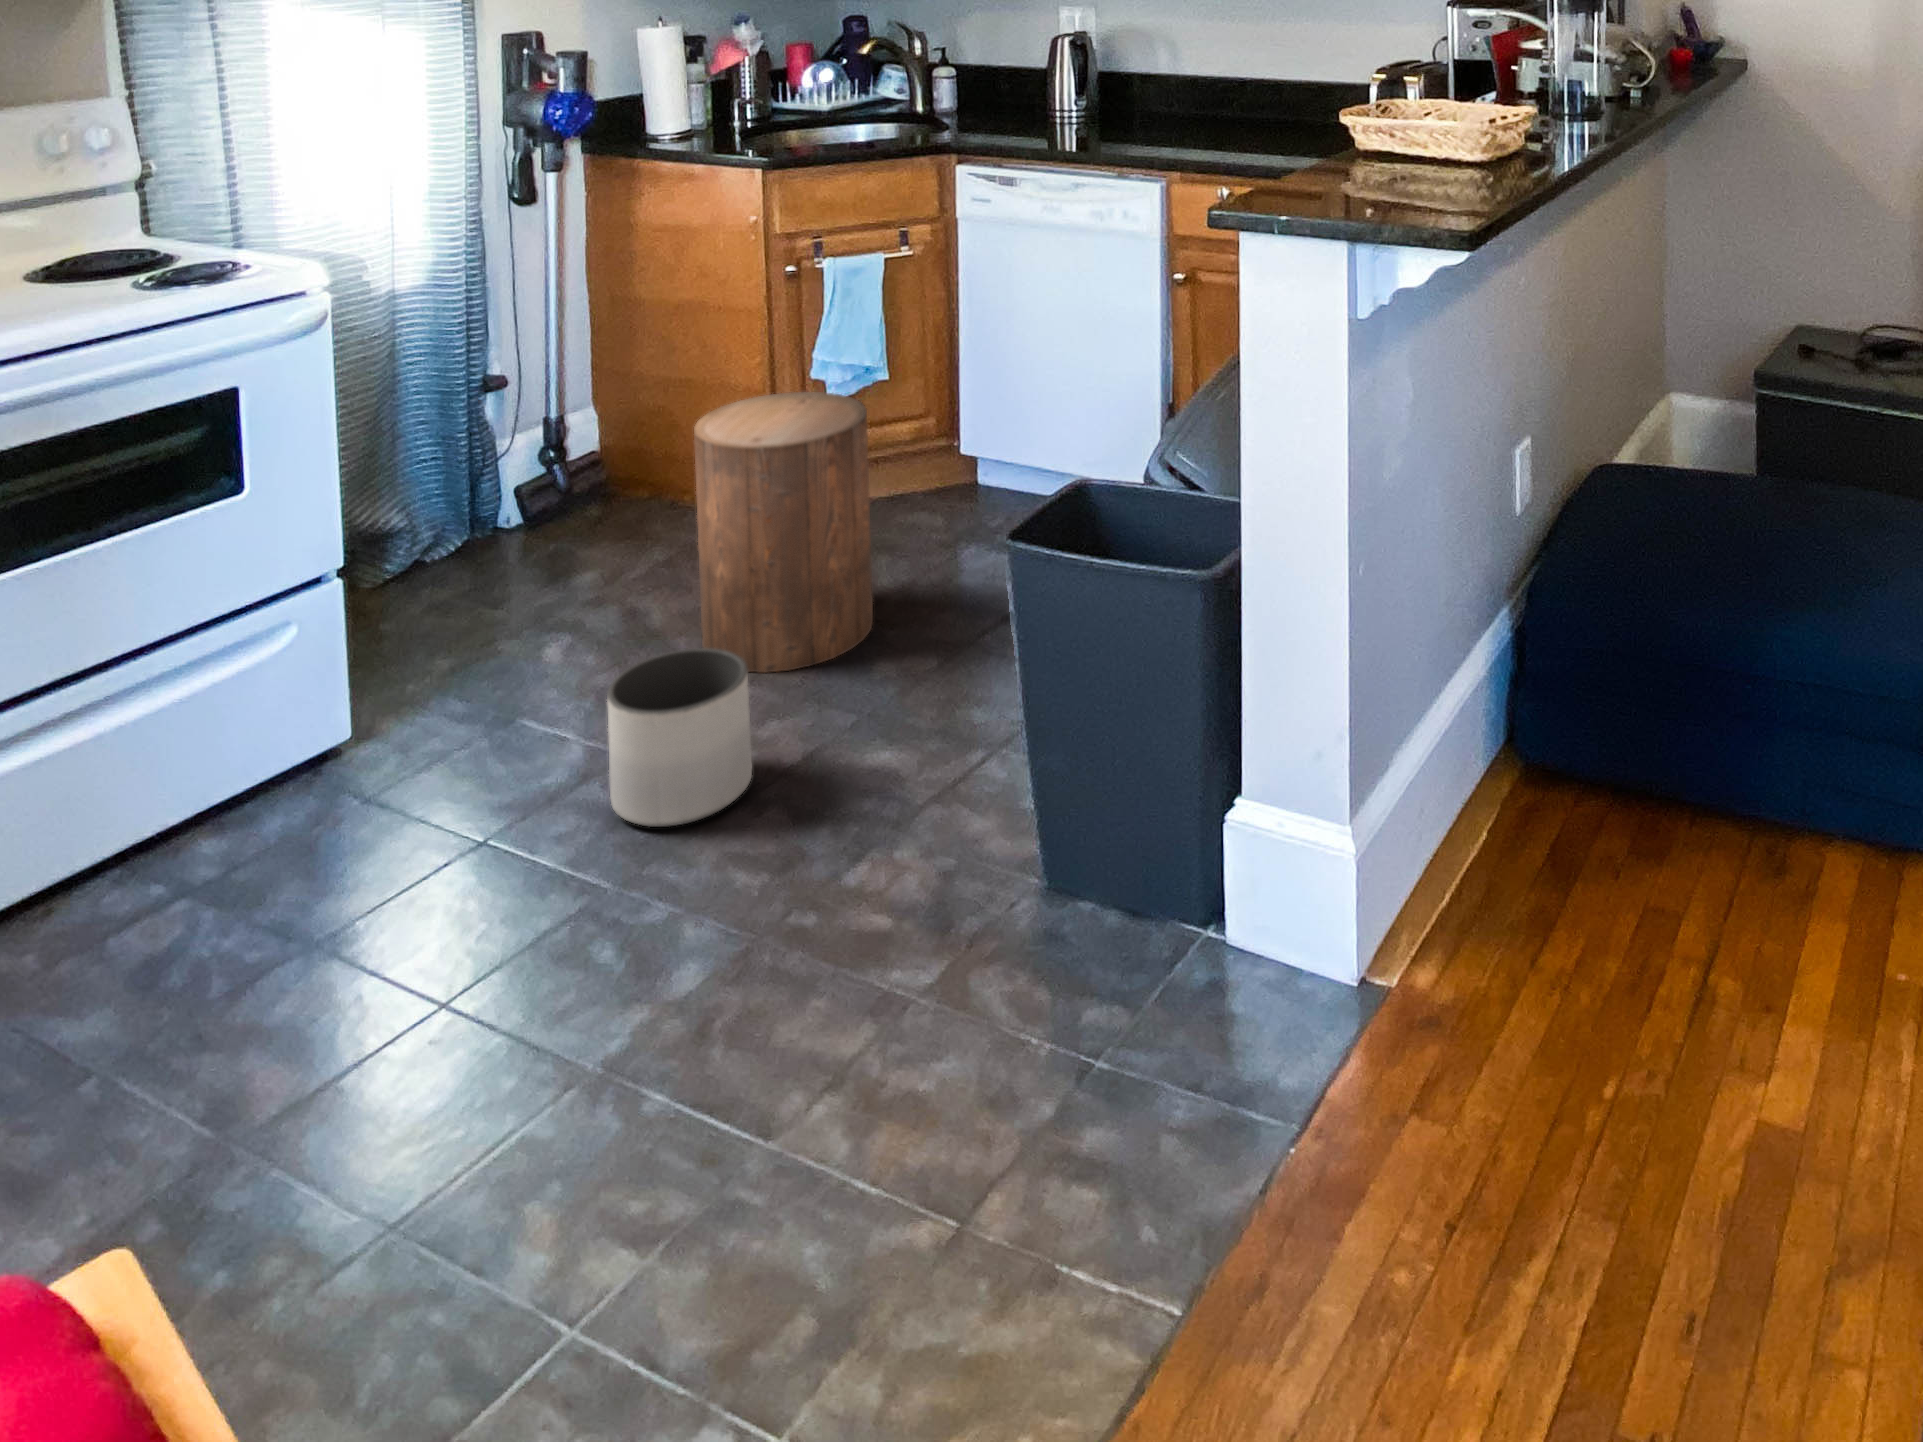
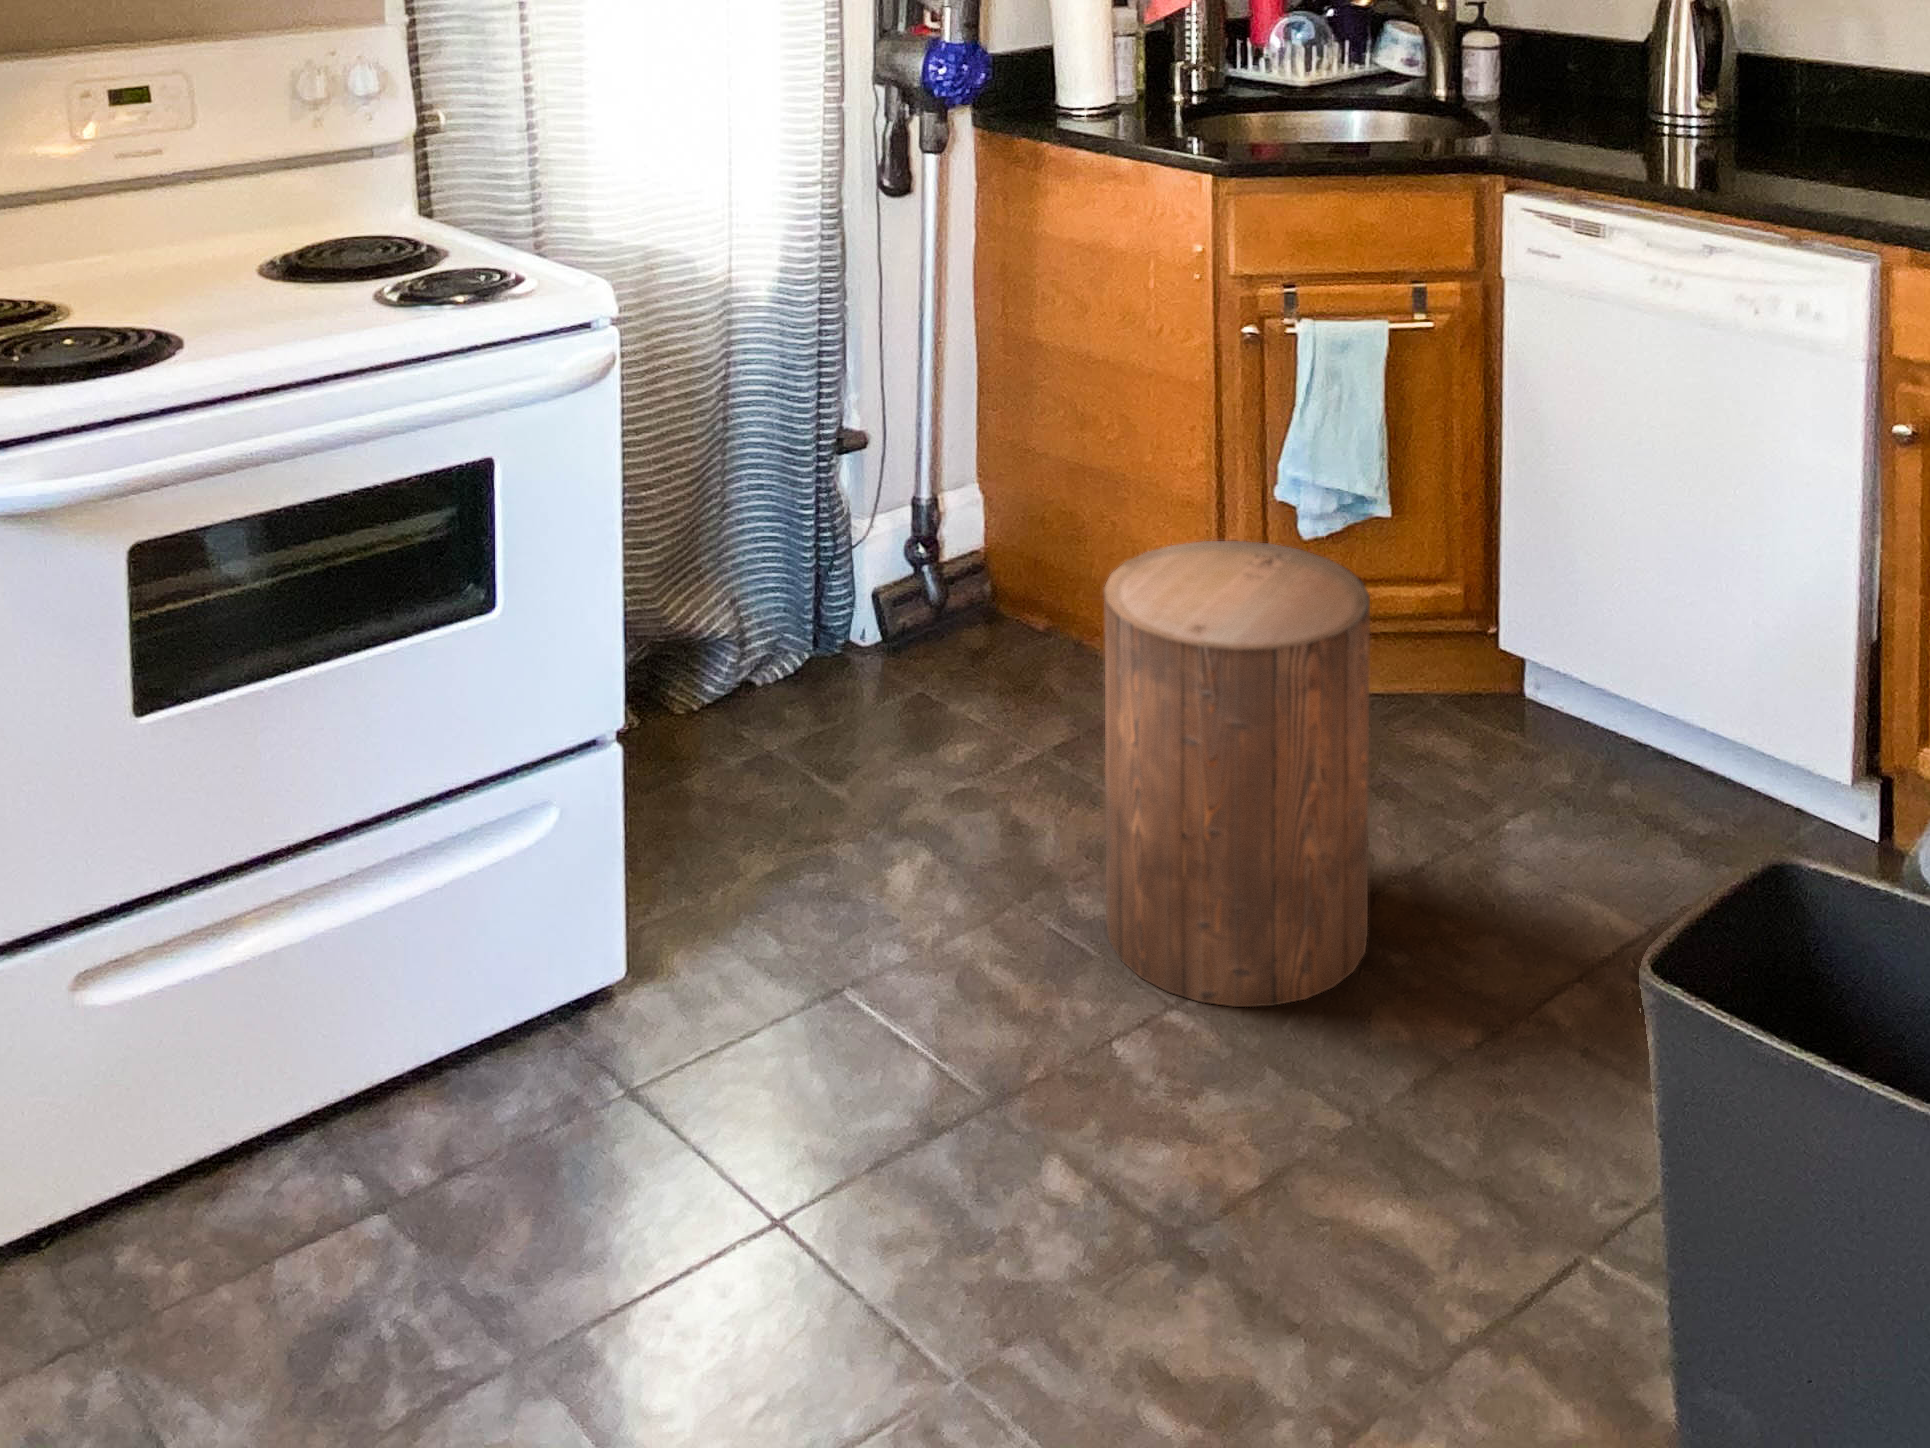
planter: present [607,648,752,827] -> none [958,980,1177,1300]

